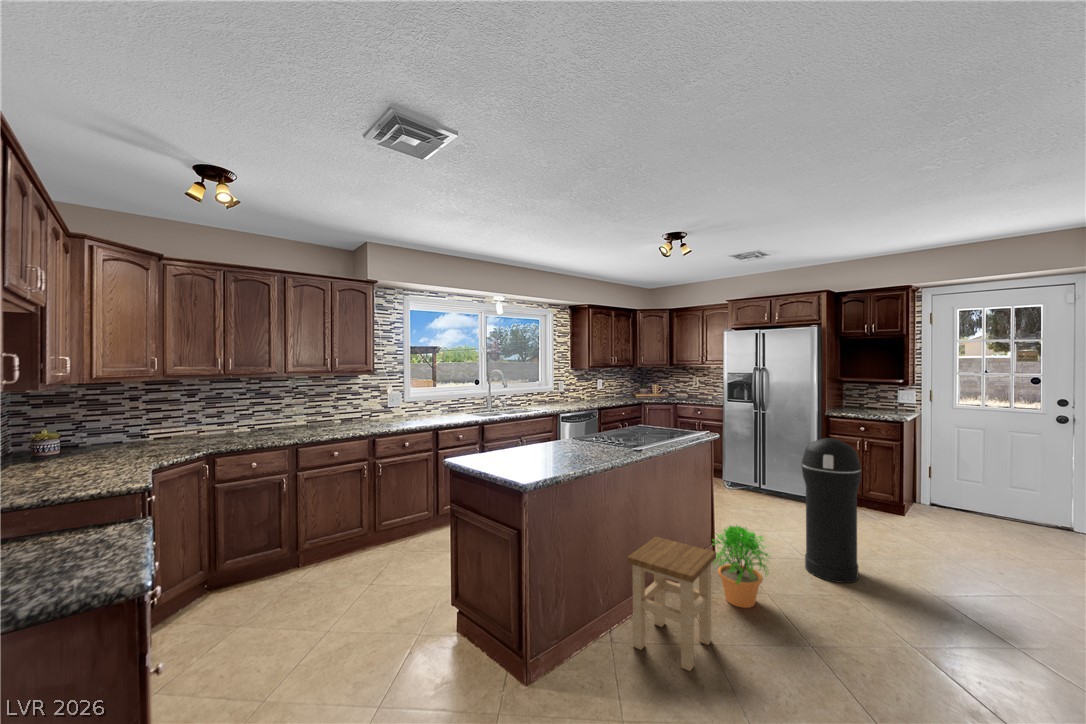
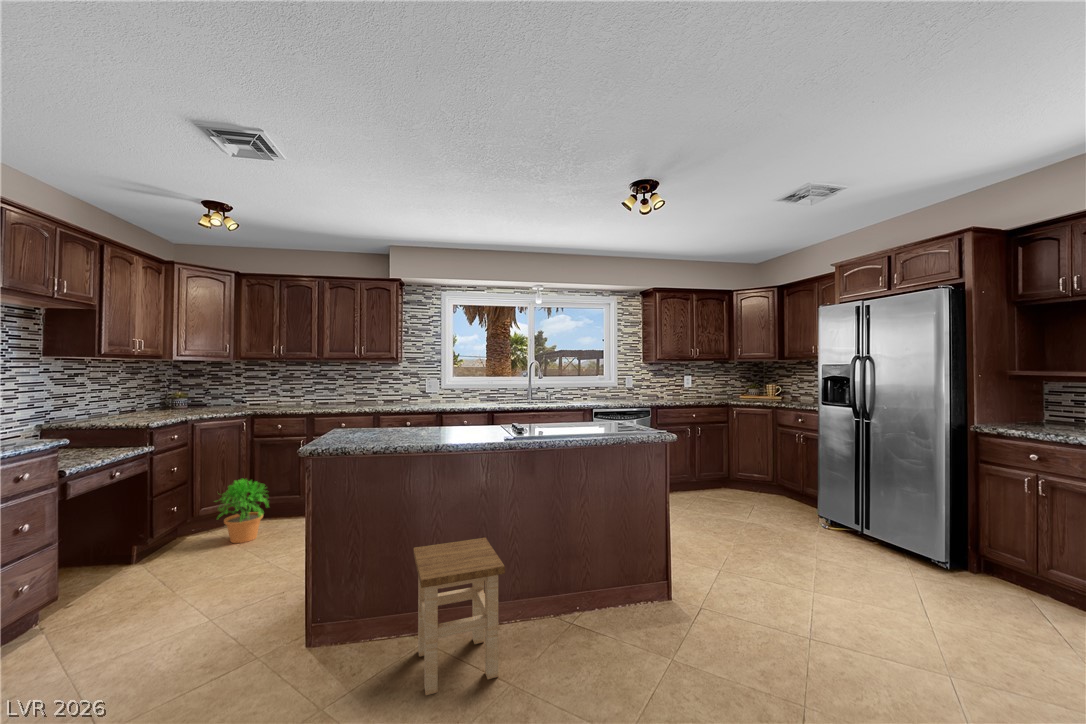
trash can: present [801,438,862,583] -> none [758,450,849,686]
potted plant: present [713,525,768,608] -> present [217,478,268,543]

